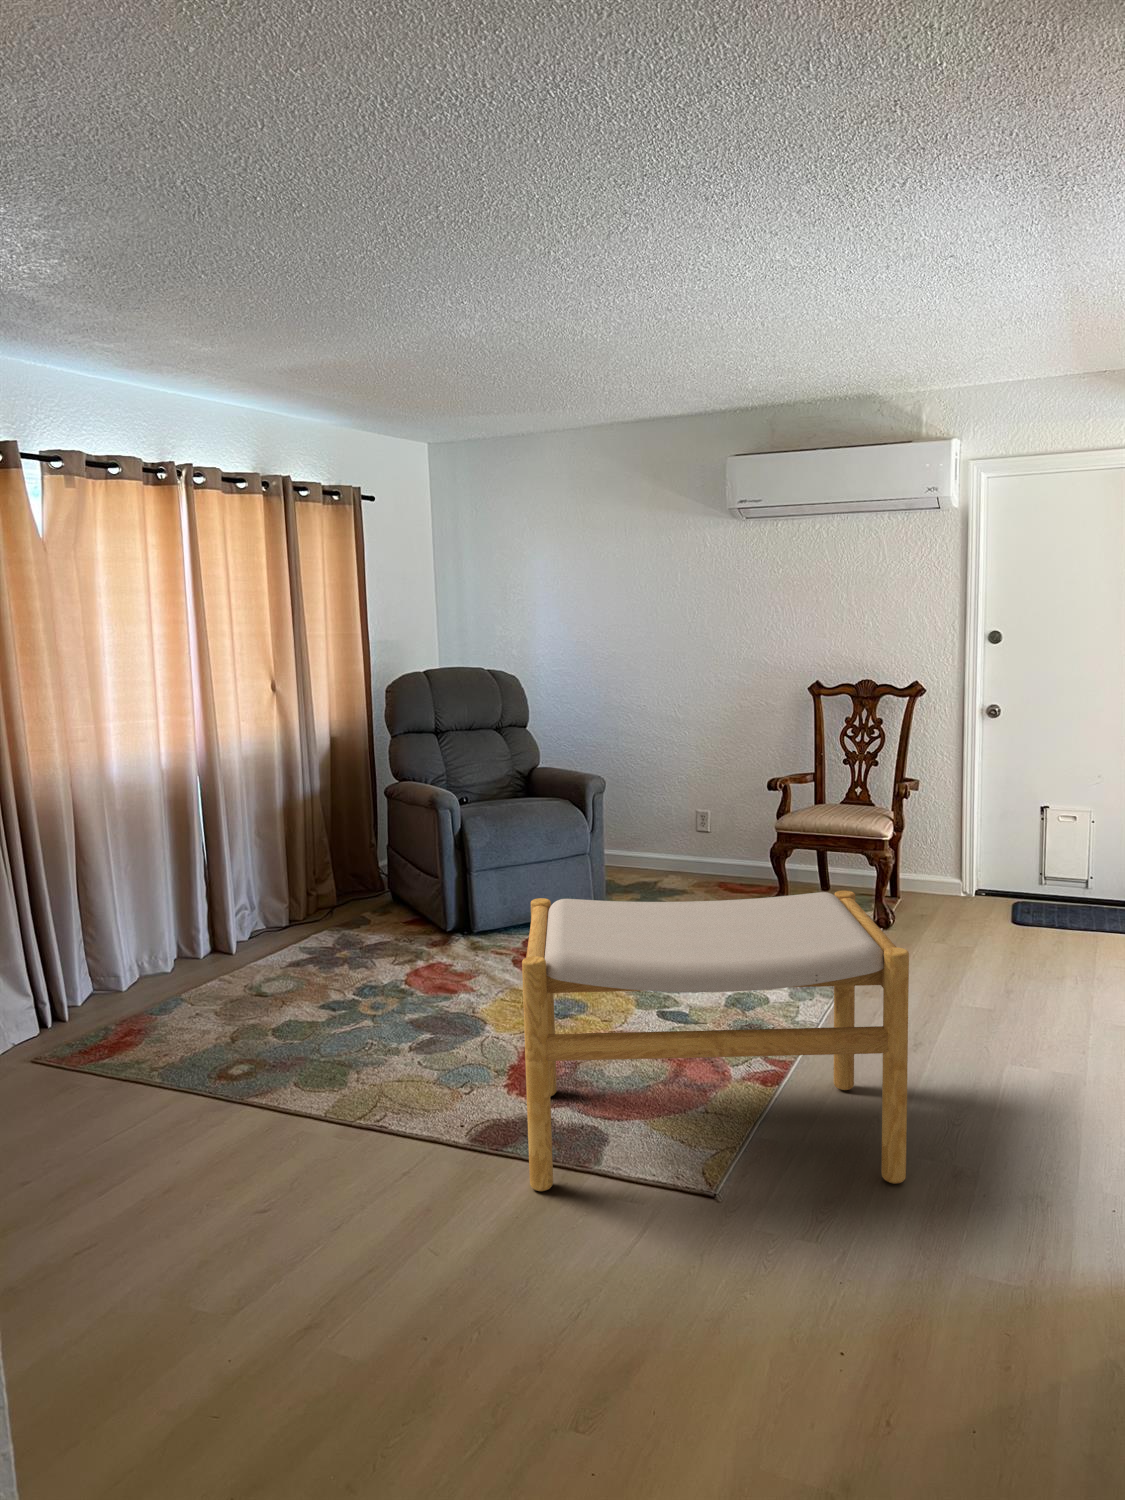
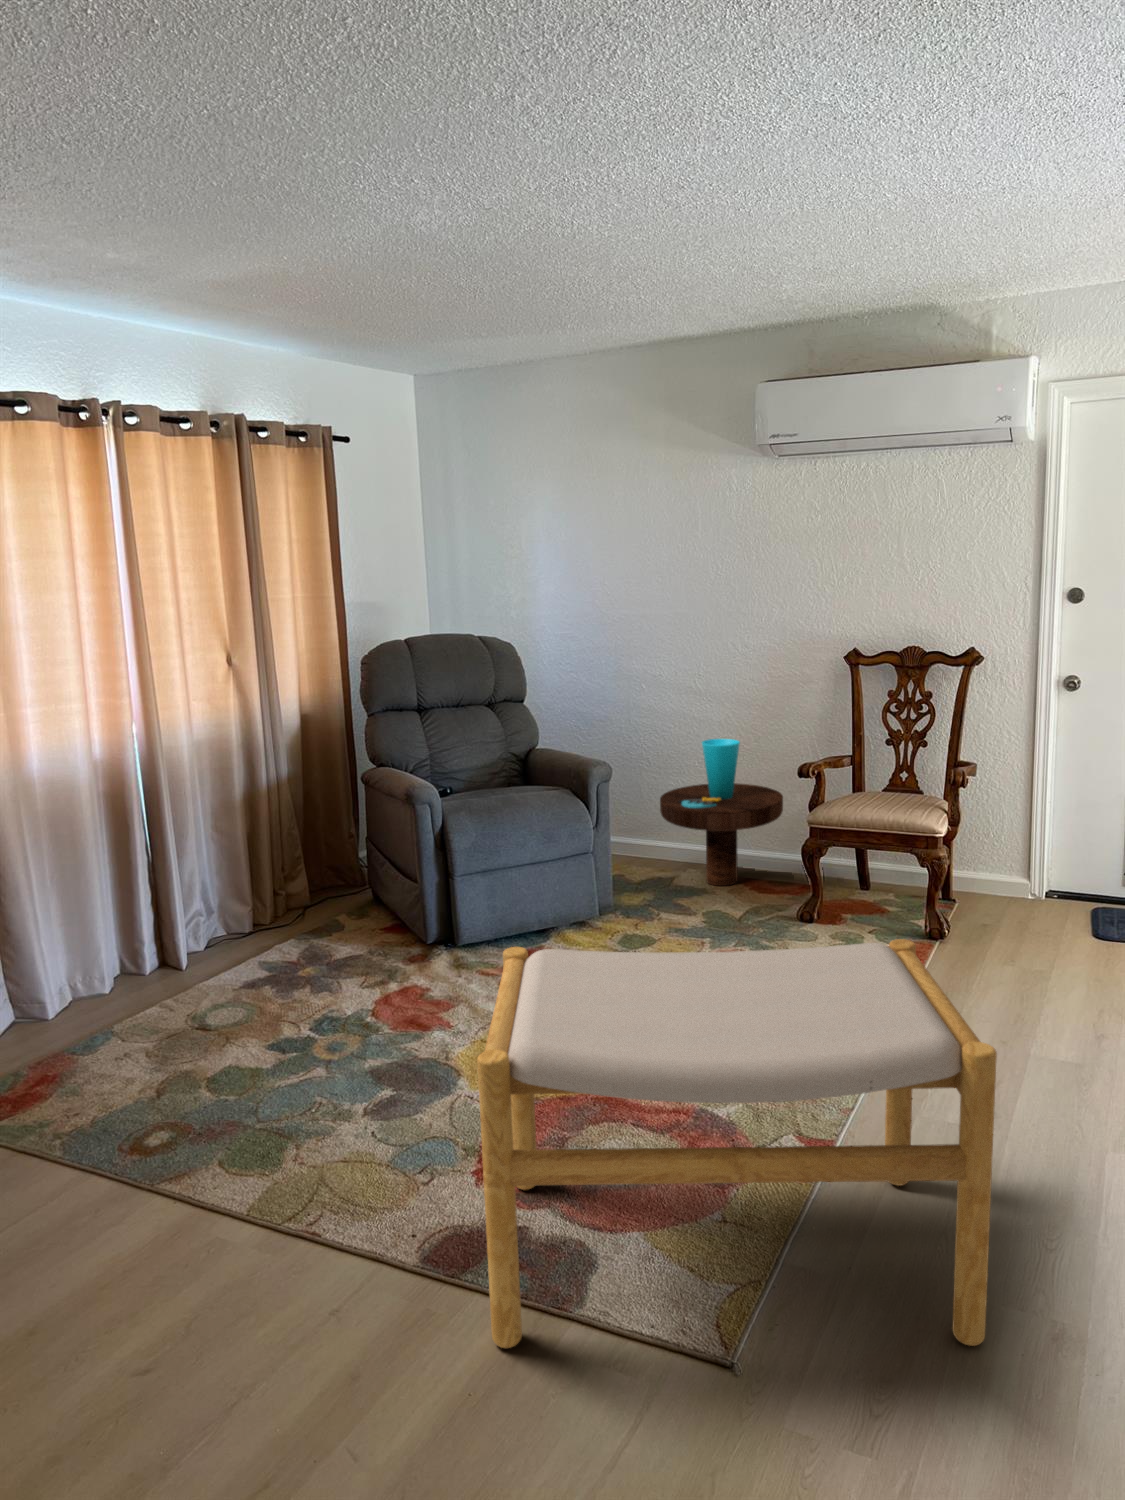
side table: none [646,759,753,888] -> present [660,739,783,886]

